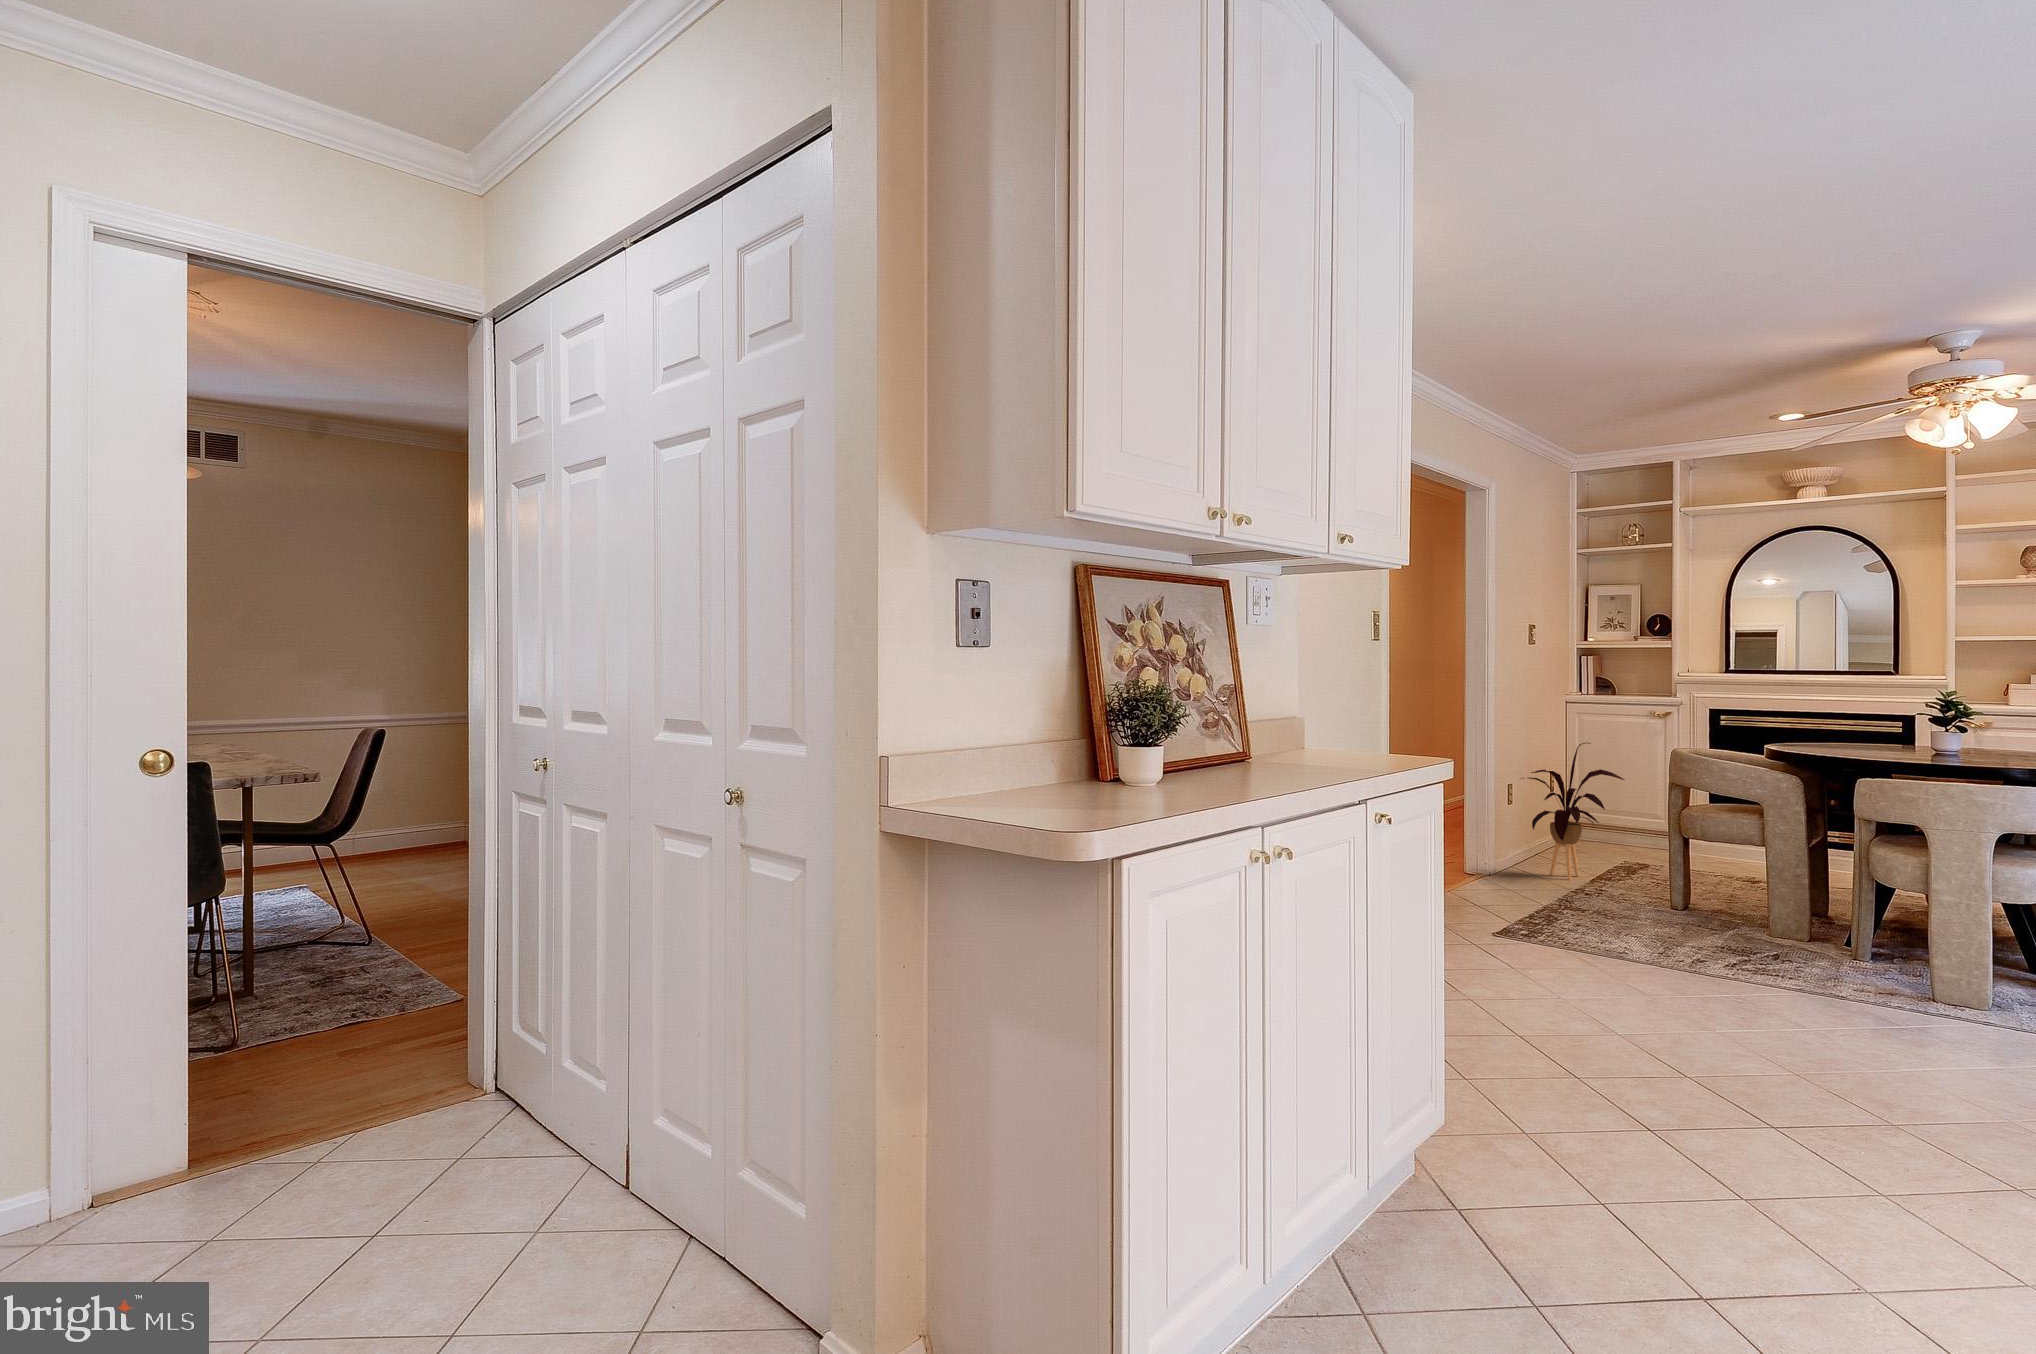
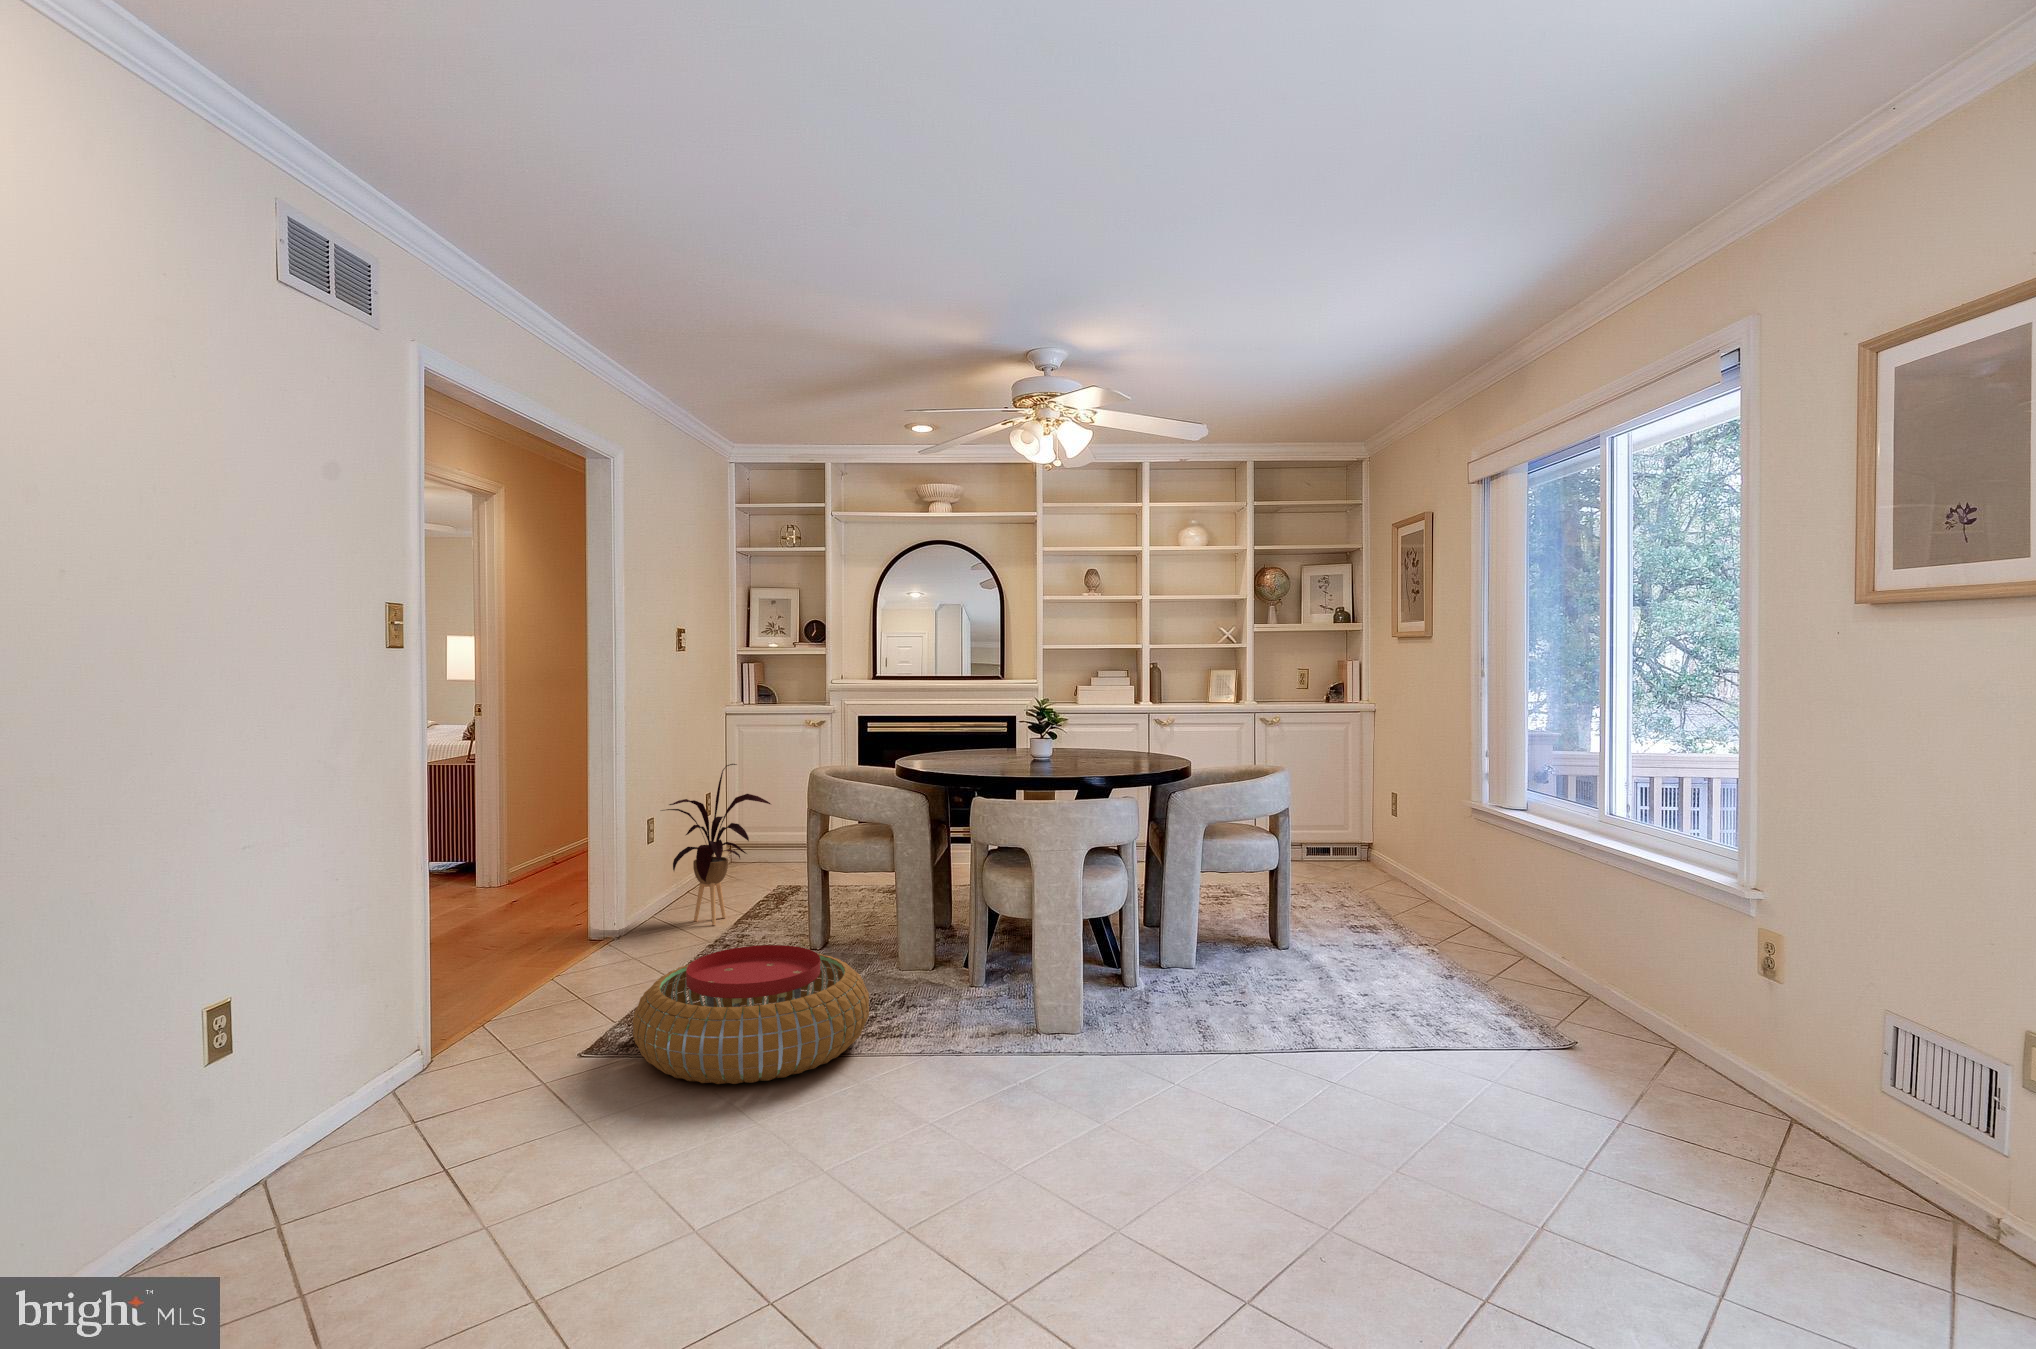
pouf: none [1535,879,1745,975] -> present [633,945,869,1084]

